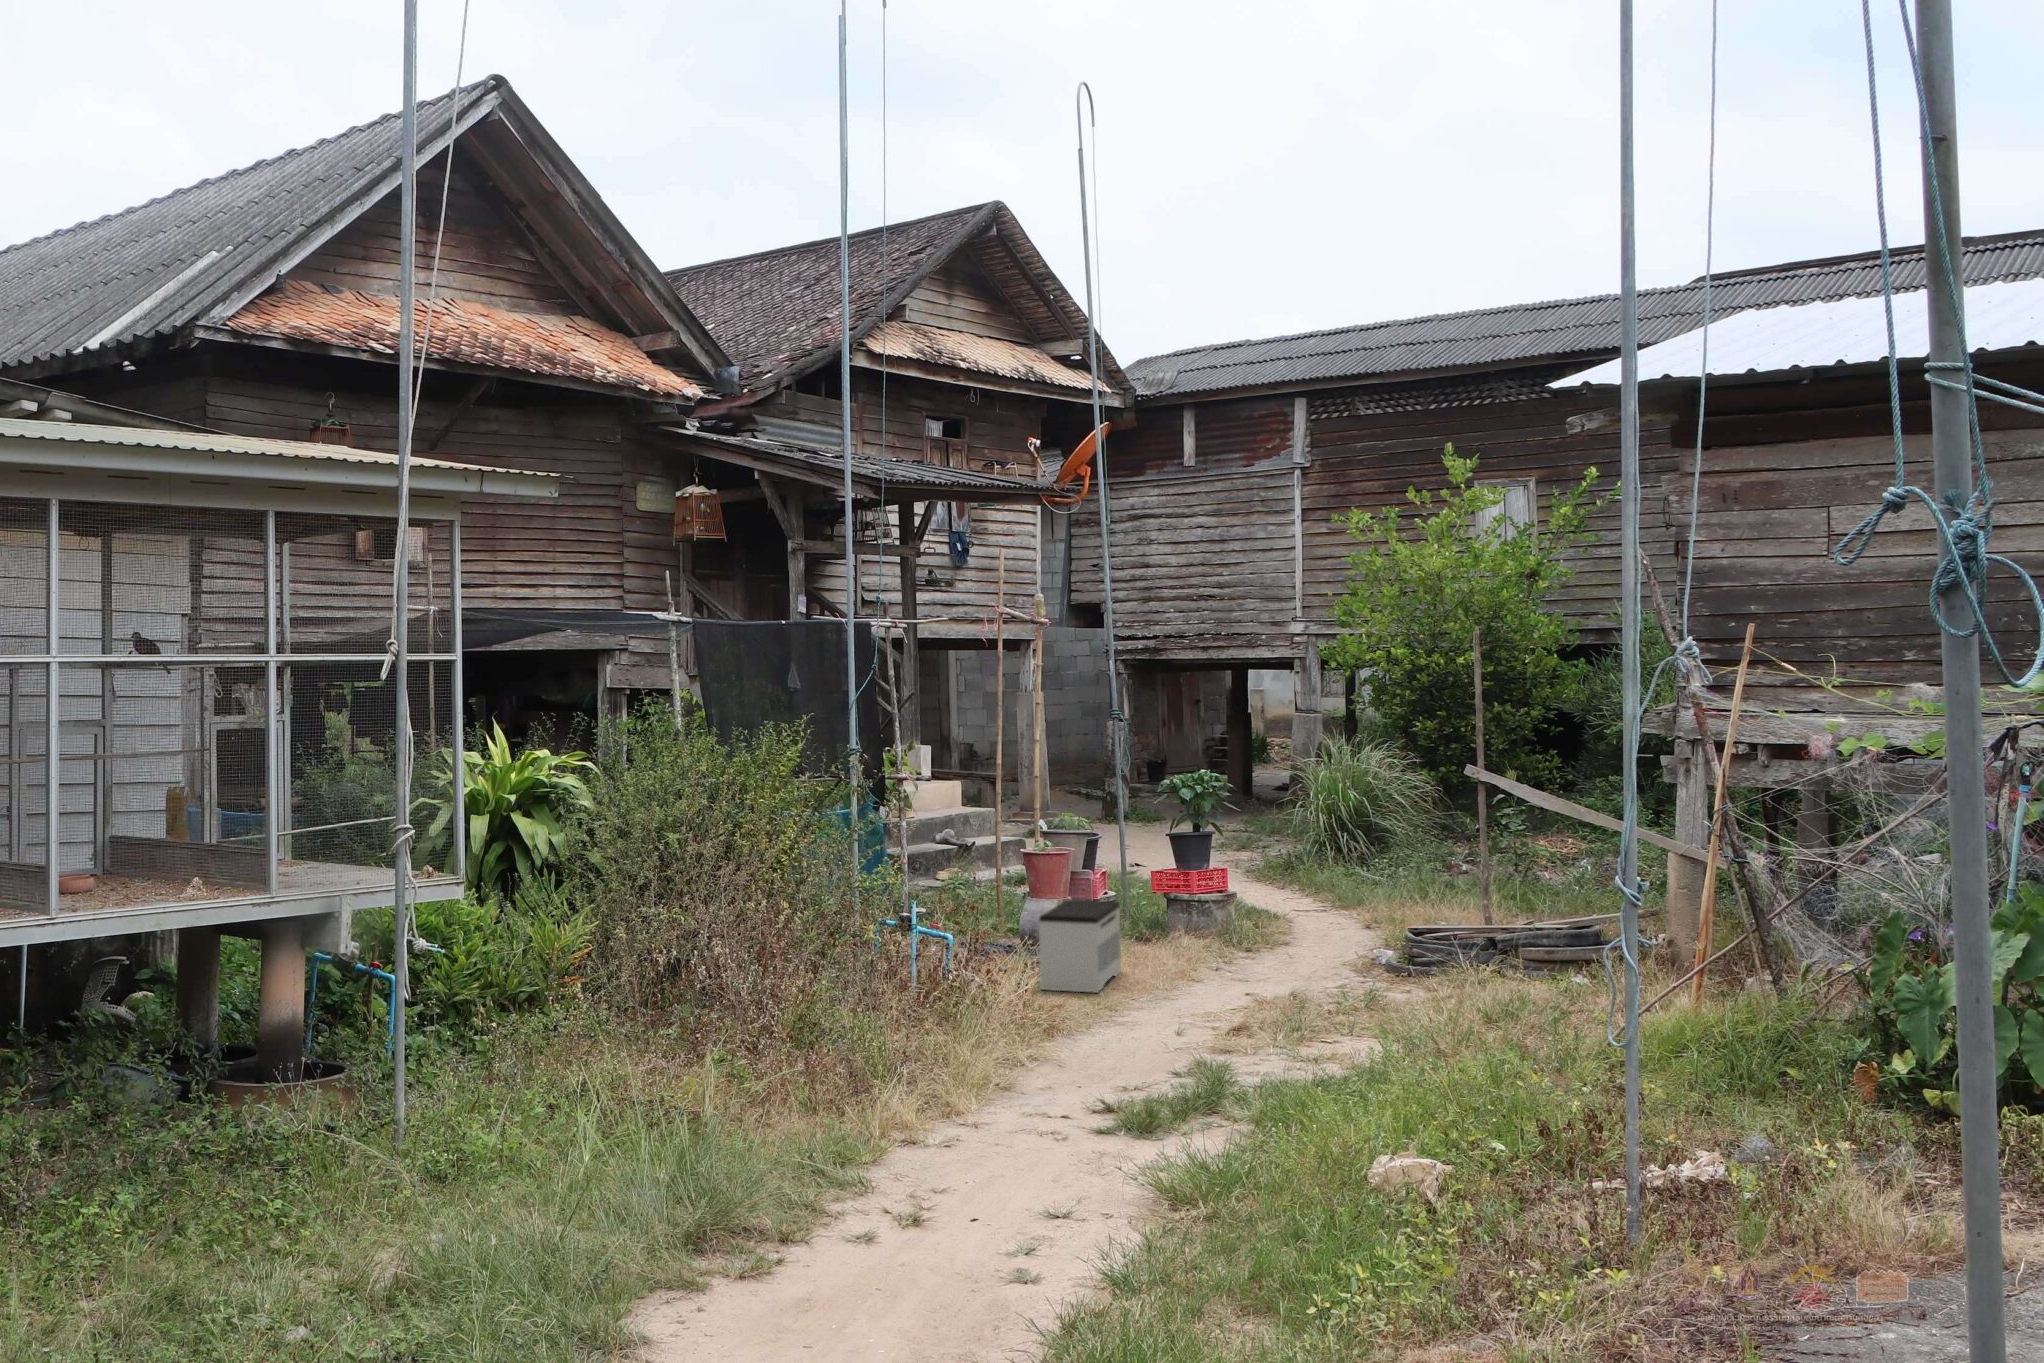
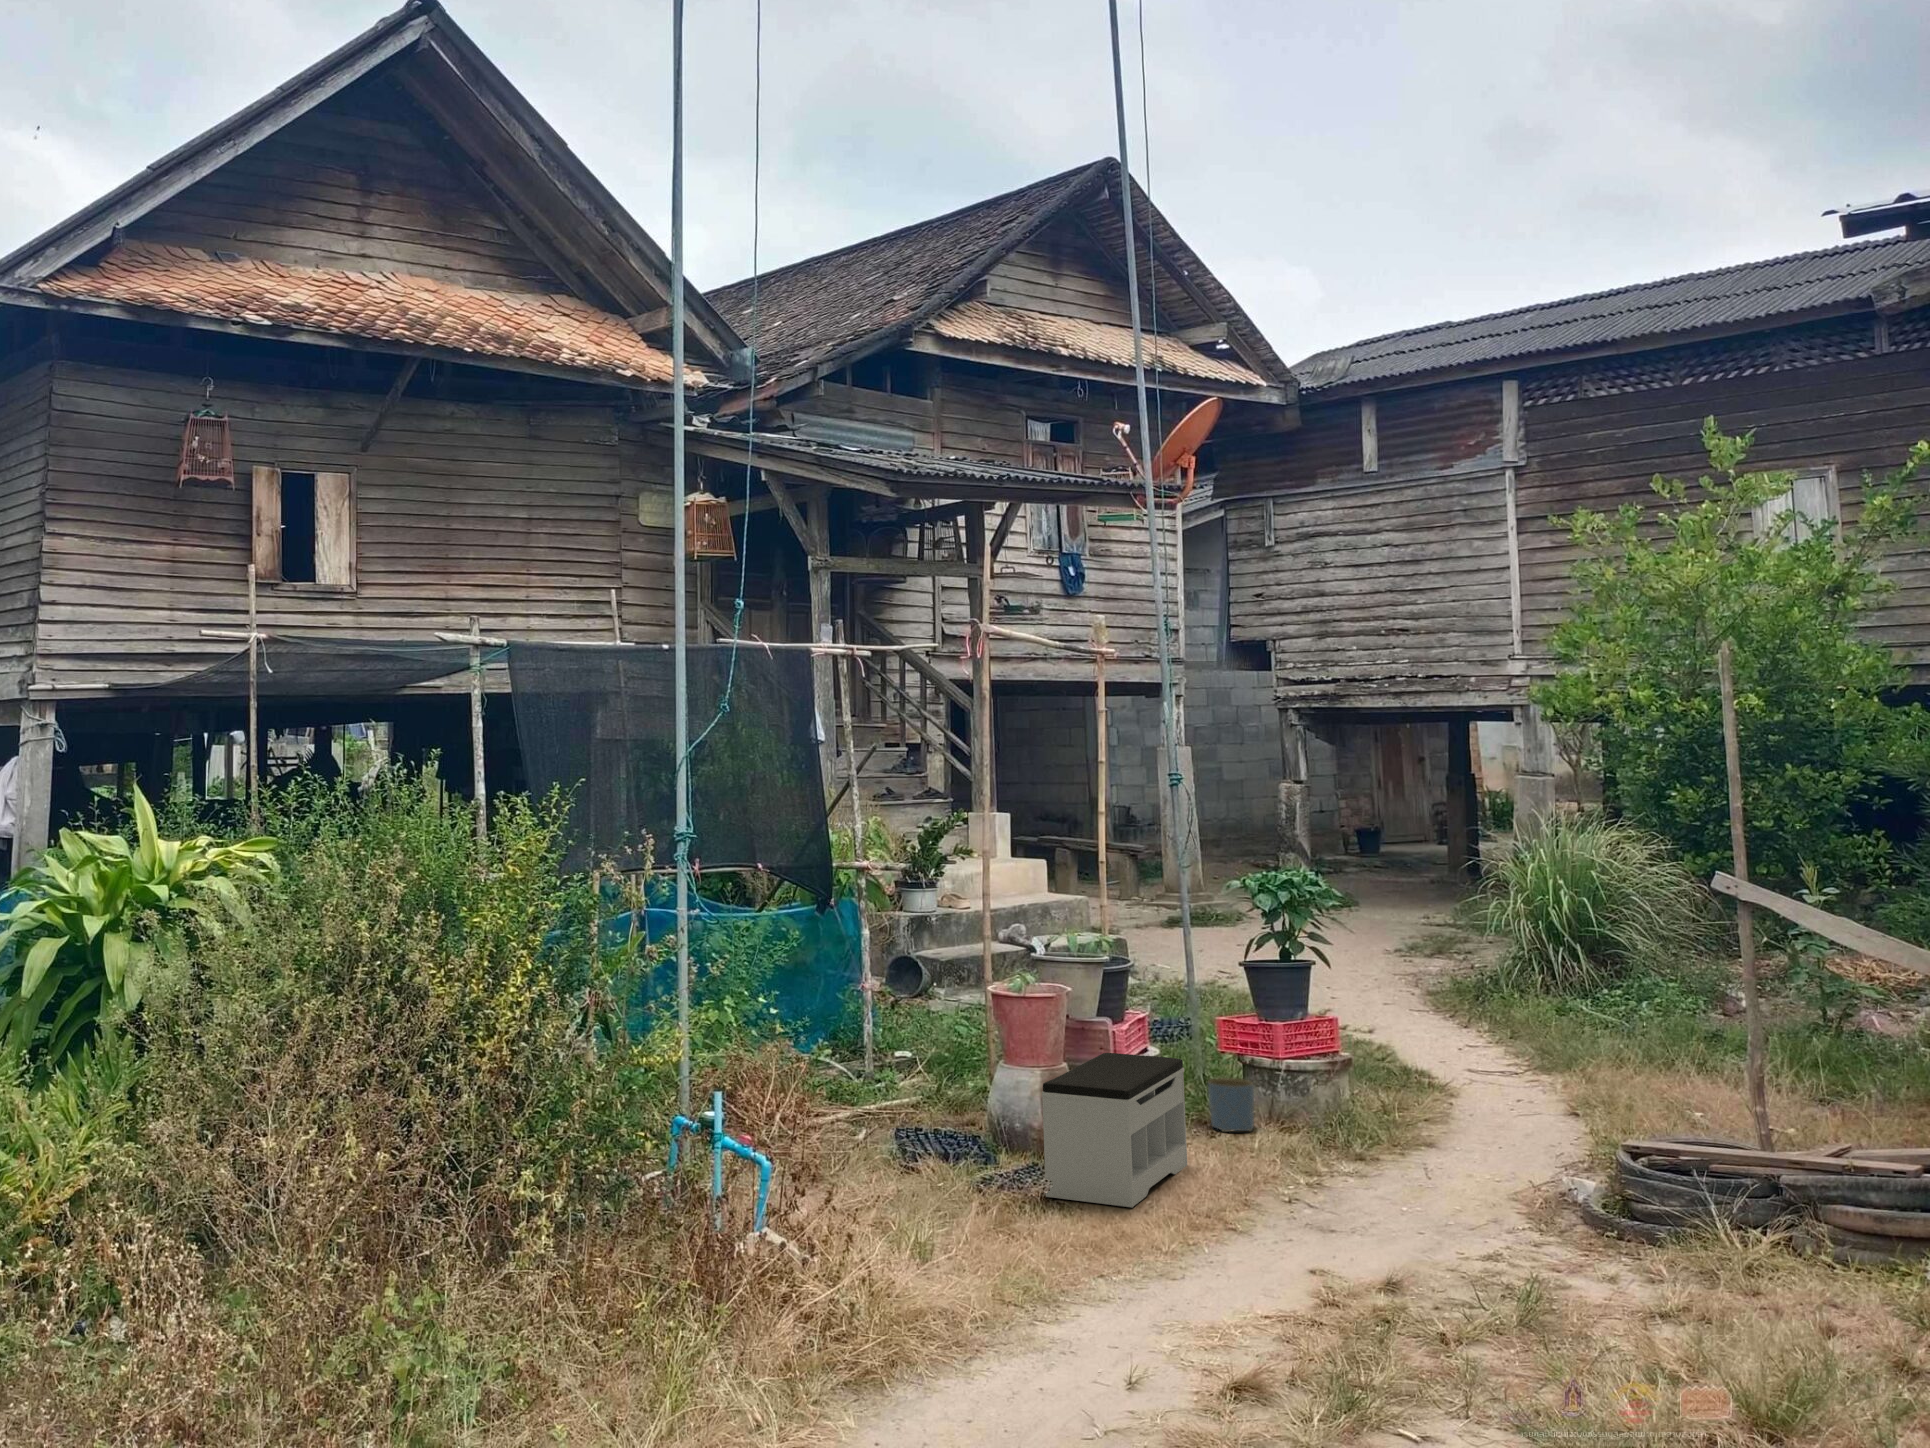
planter: none [1125,919,1156,955] -> present [1208,1078,1254,1132]

